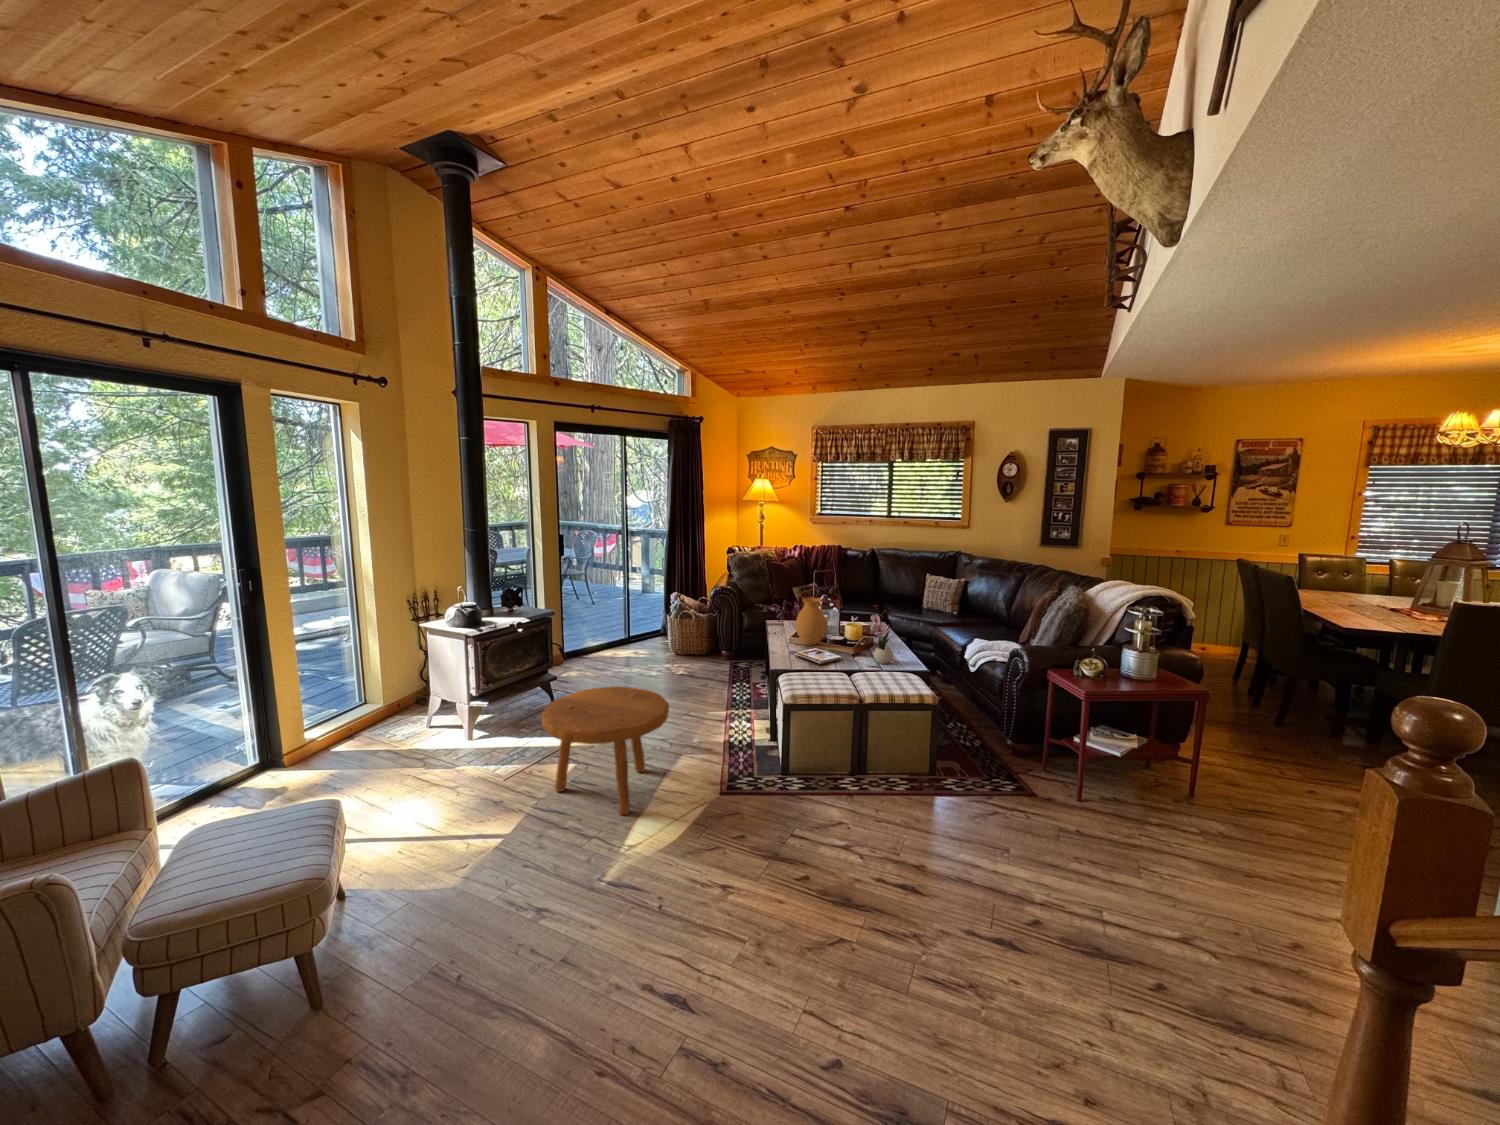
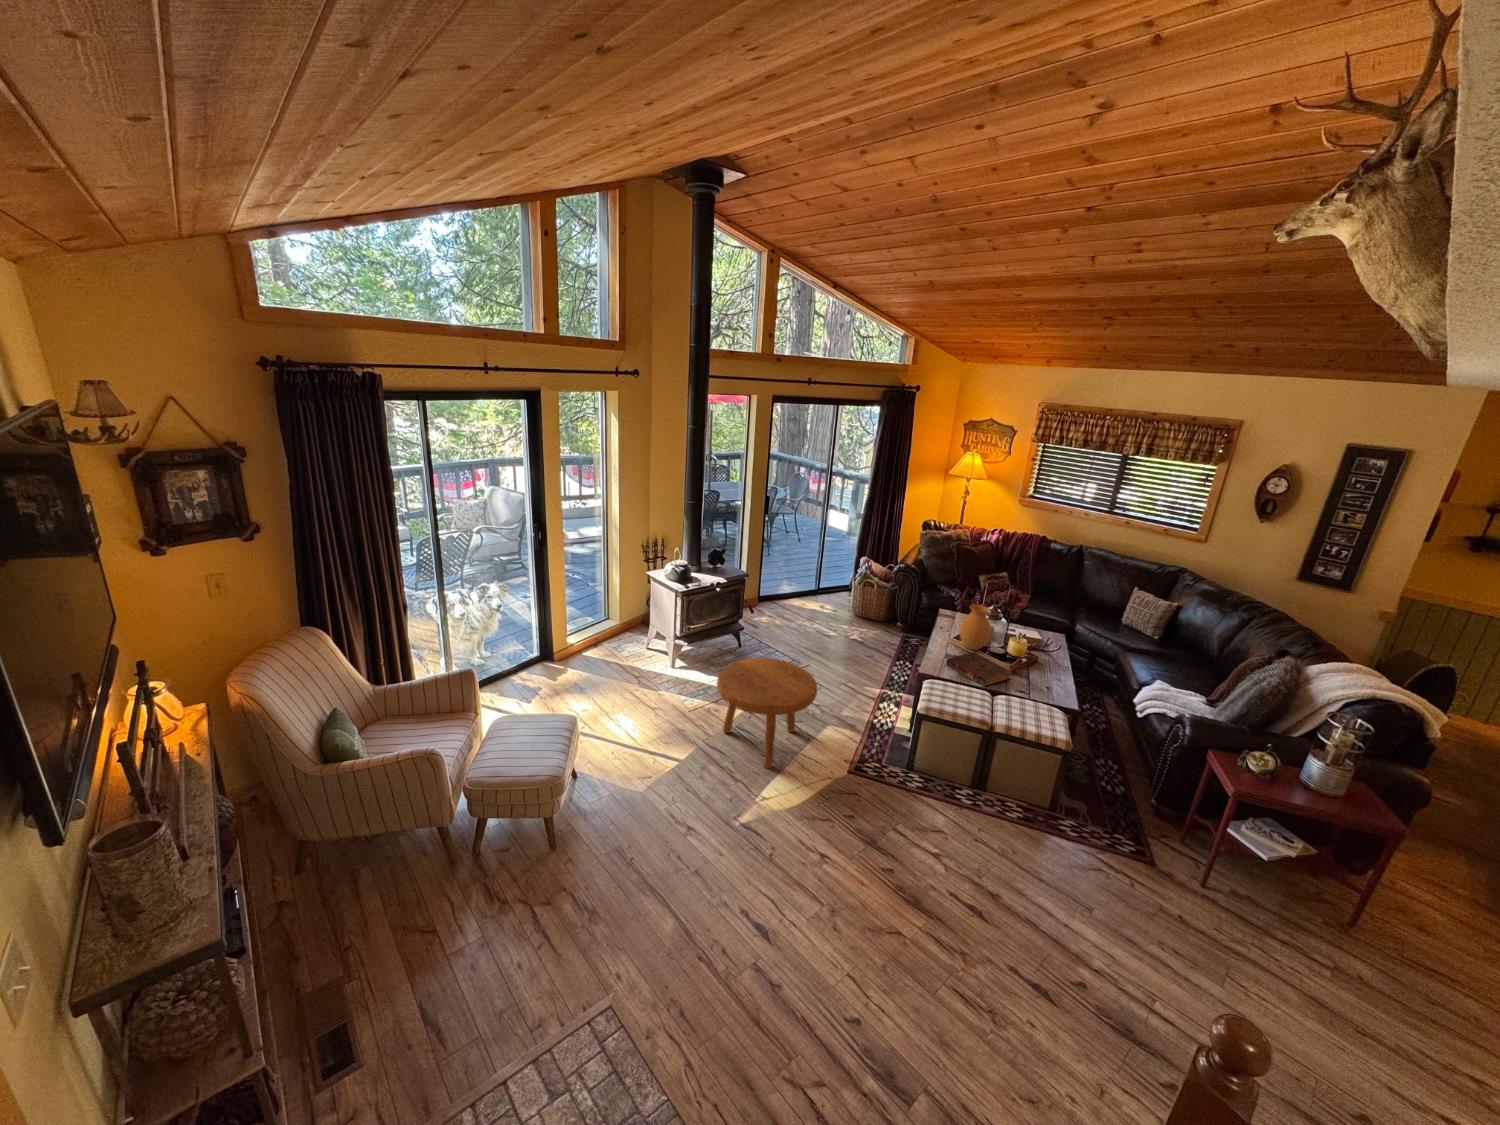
flower arrangement: present [871,605,894,664] -> none [1026,633,1055,690]
book: none [794,643,860,670] -> present [946,652,1013,687]

